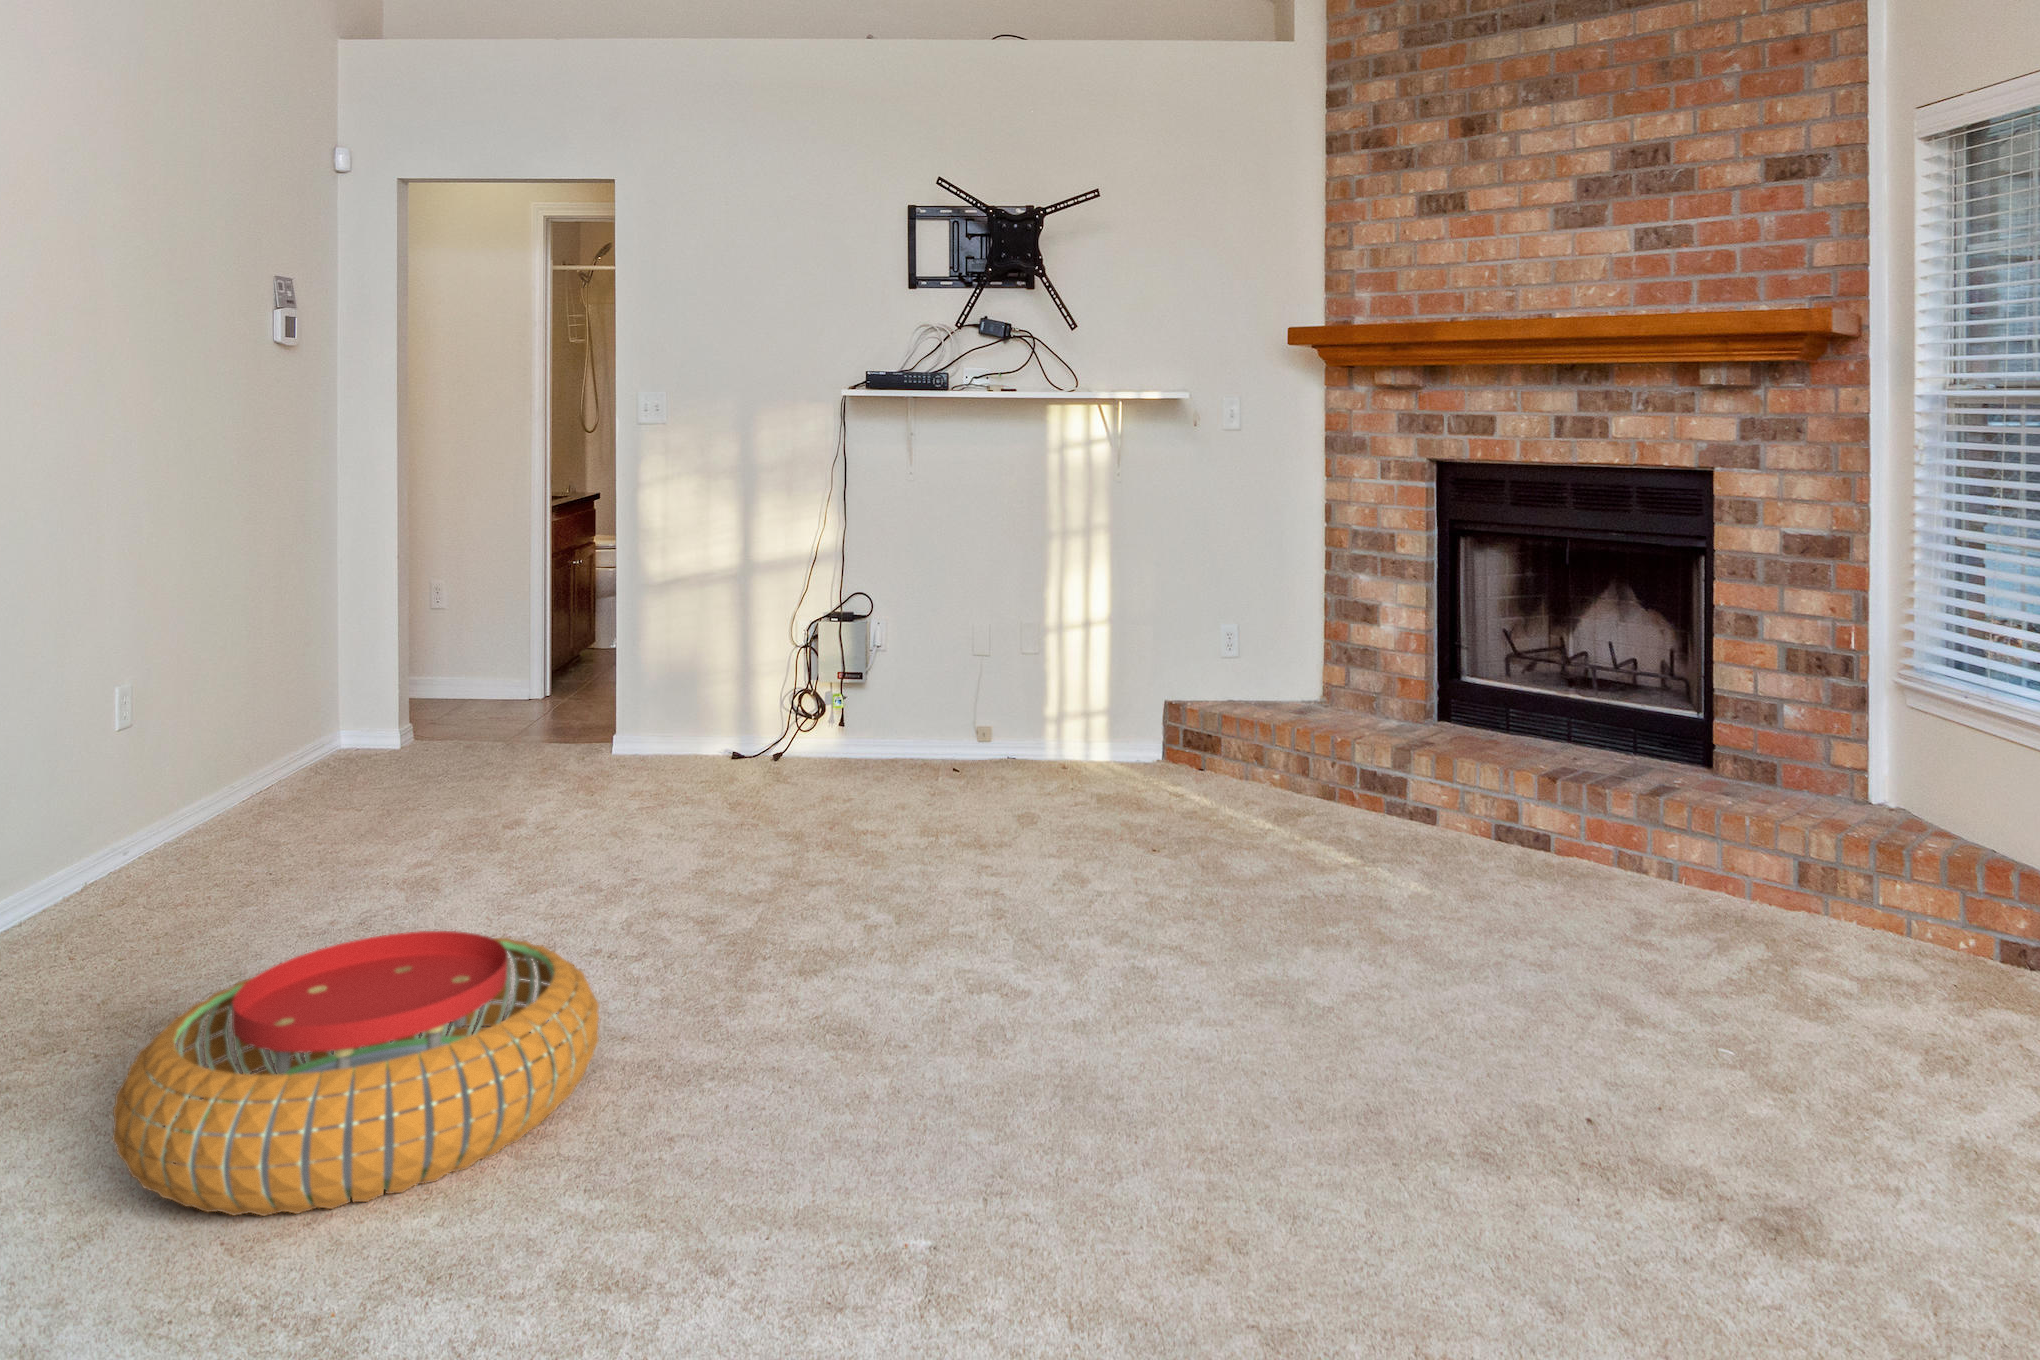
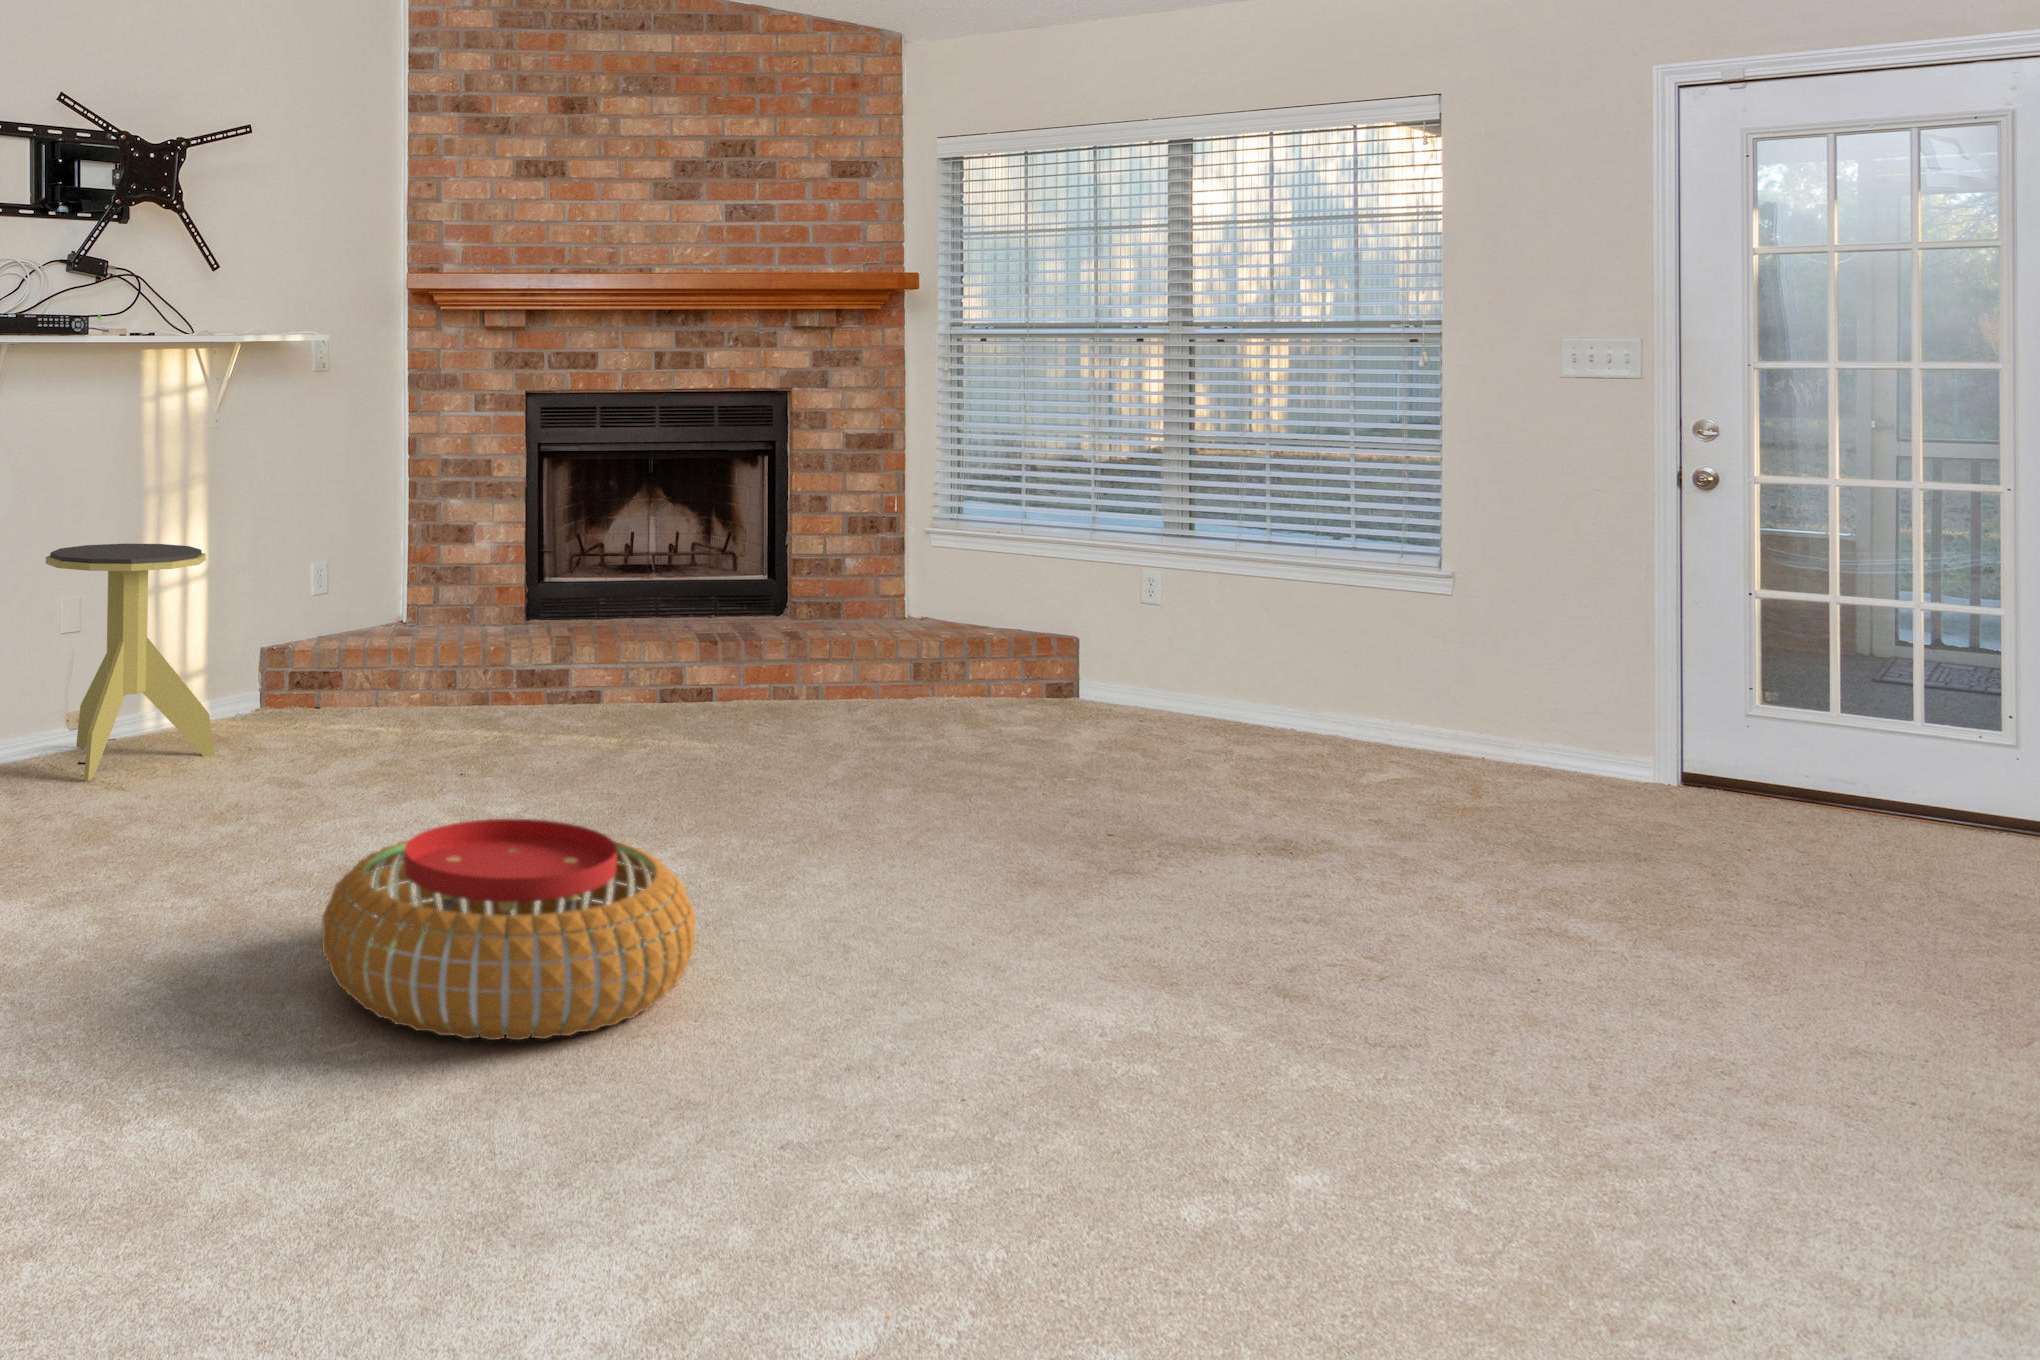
side table: none [854,582,1011,799] -> present [46,544,215,781]

